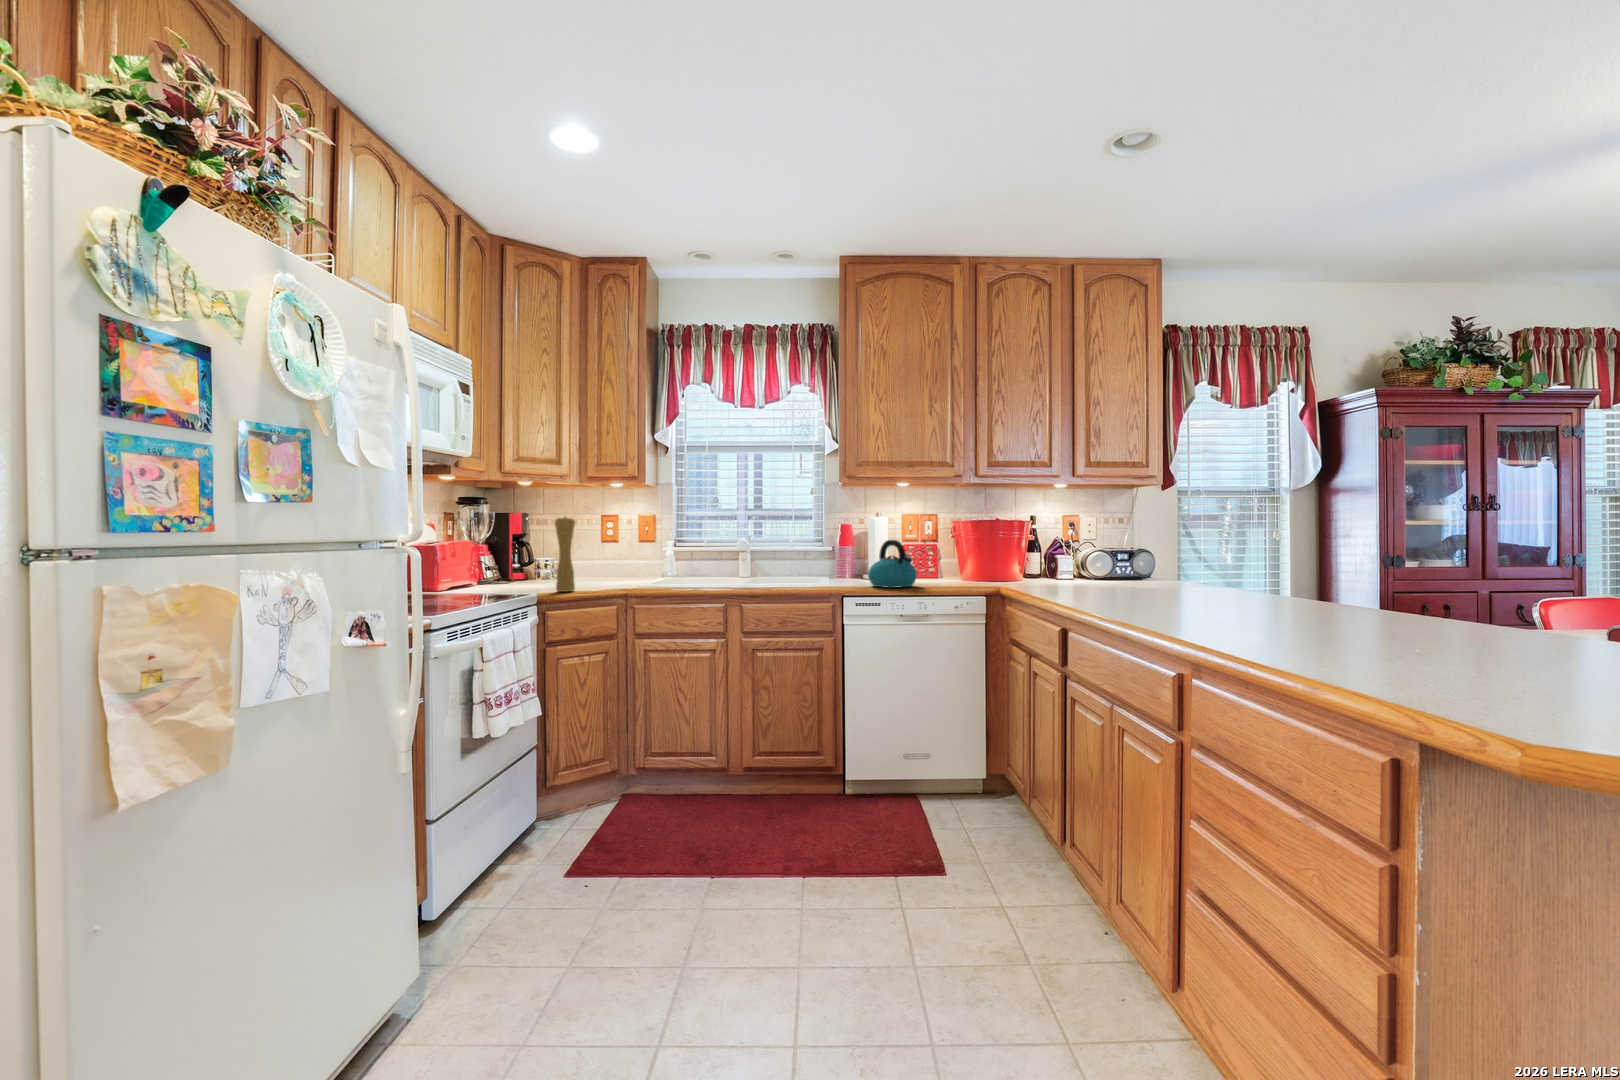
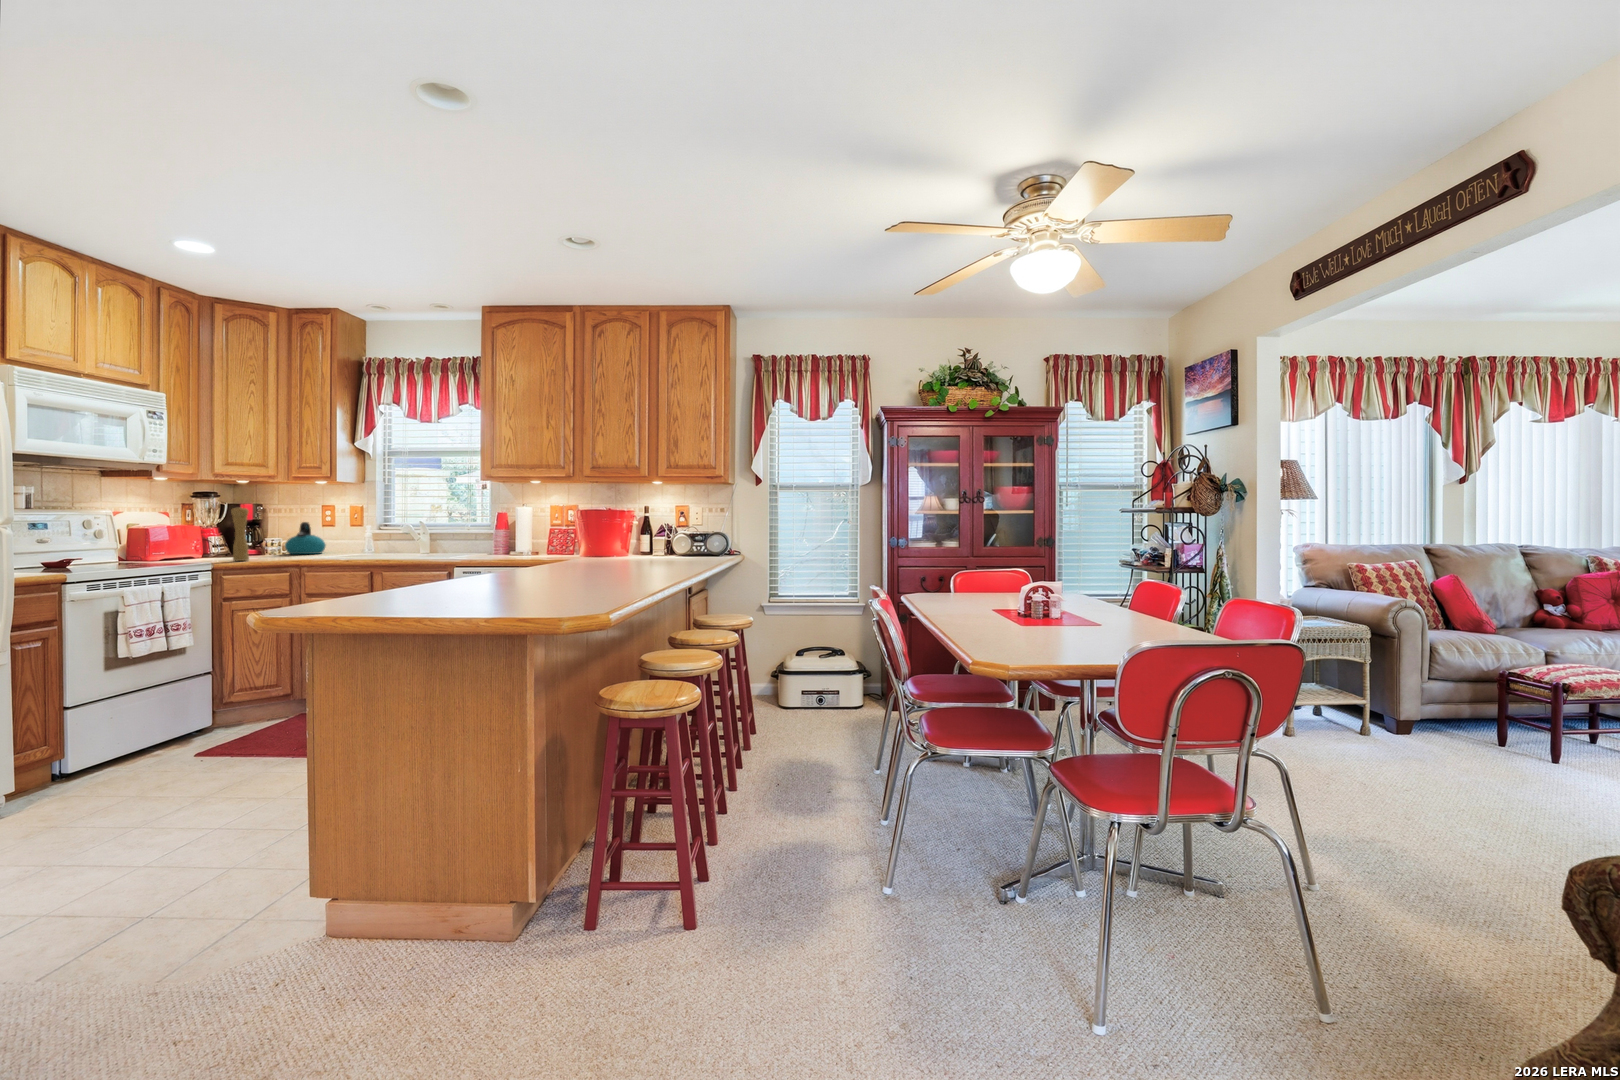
kettle: present [868,540,917,588] -> present [285,522,326,554]

